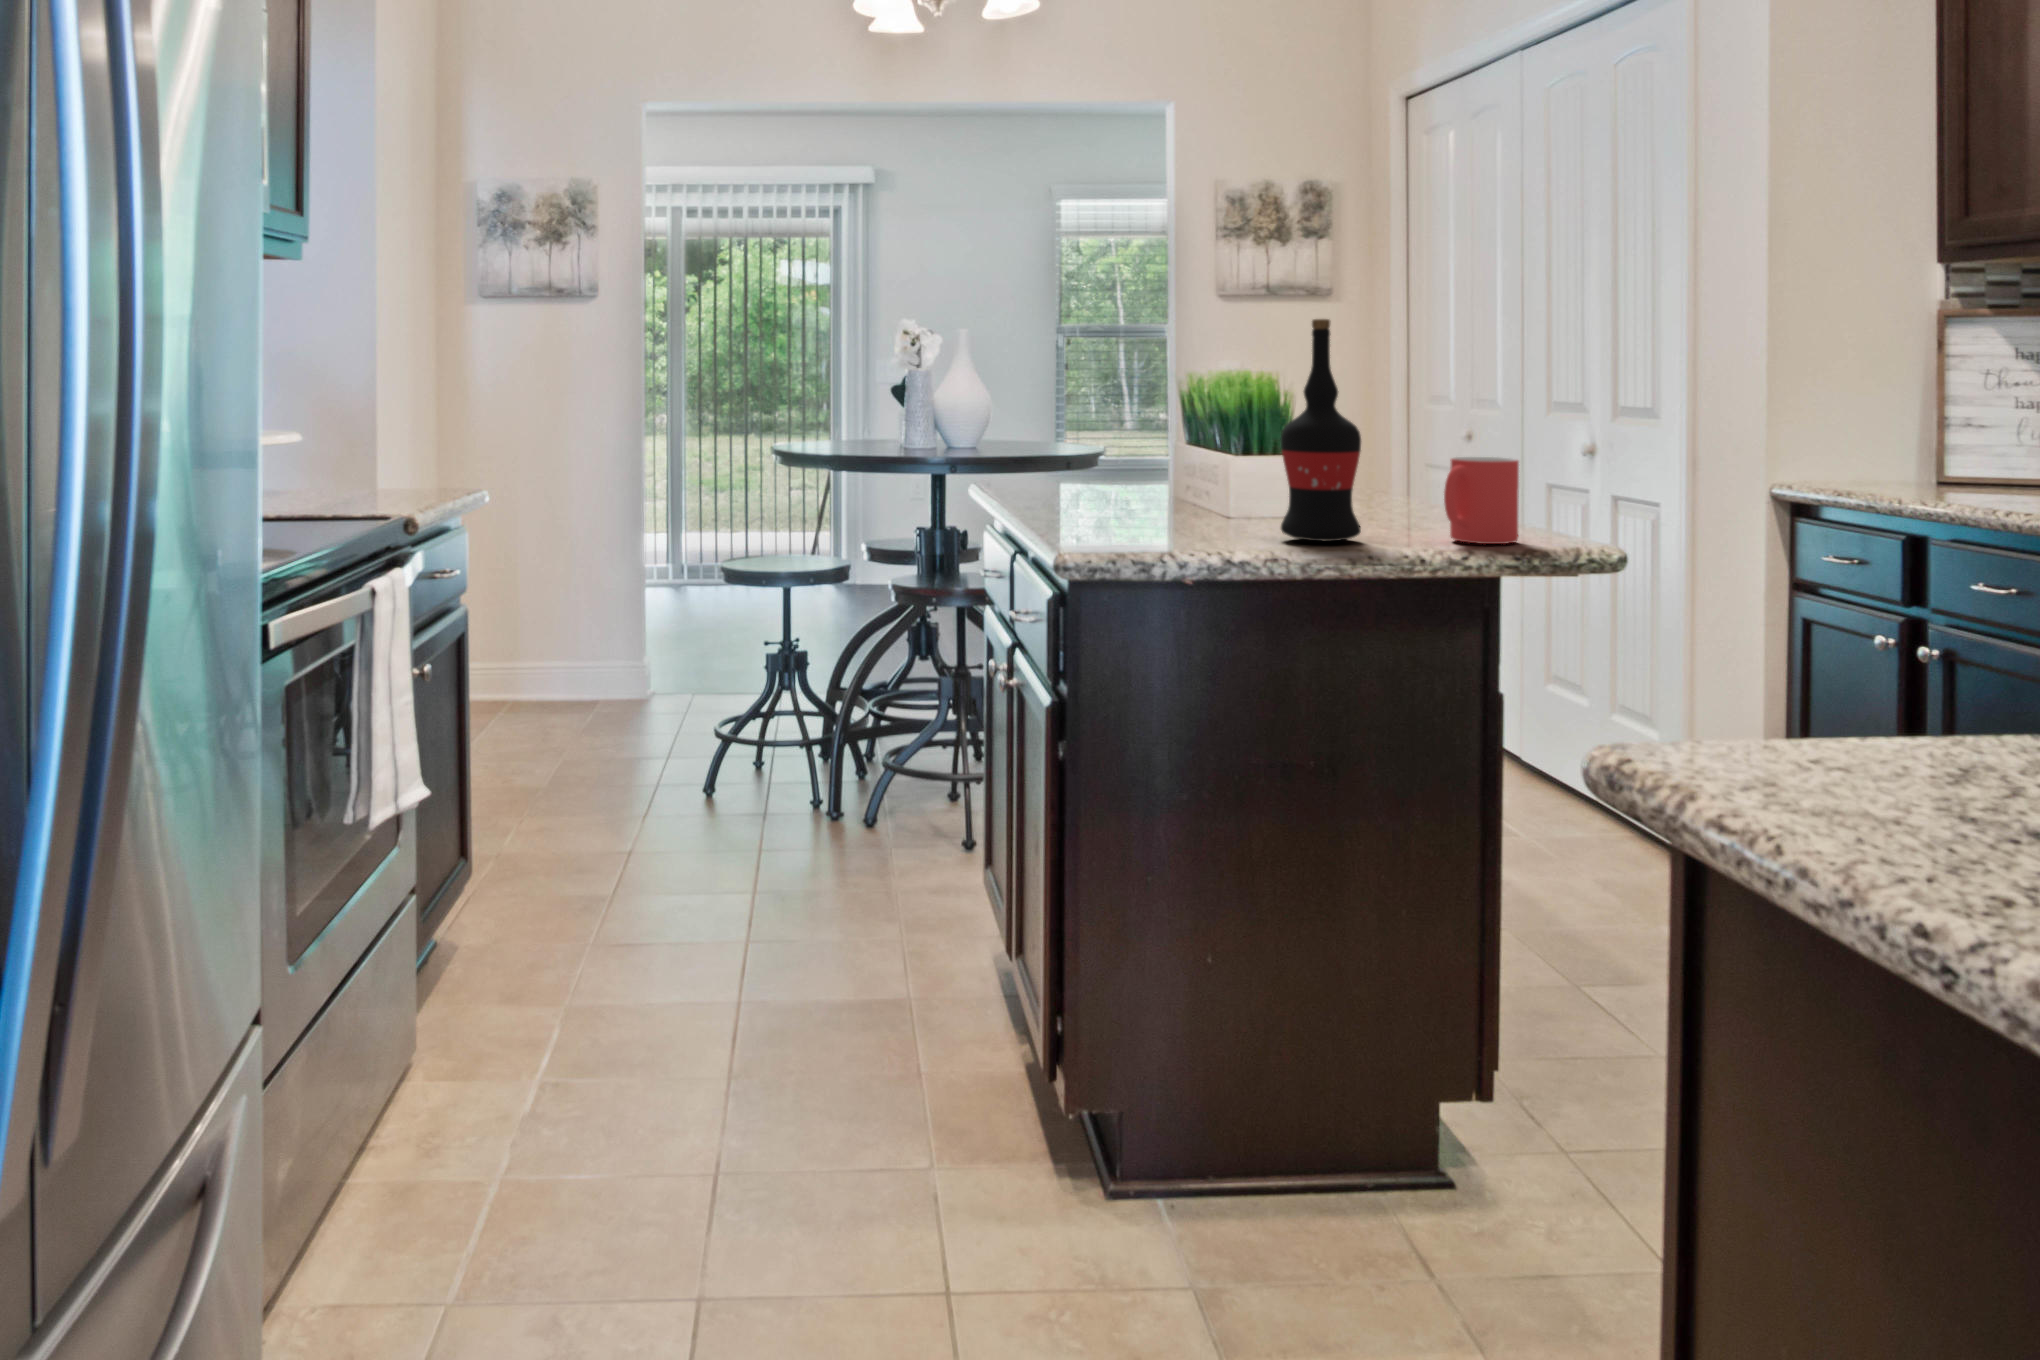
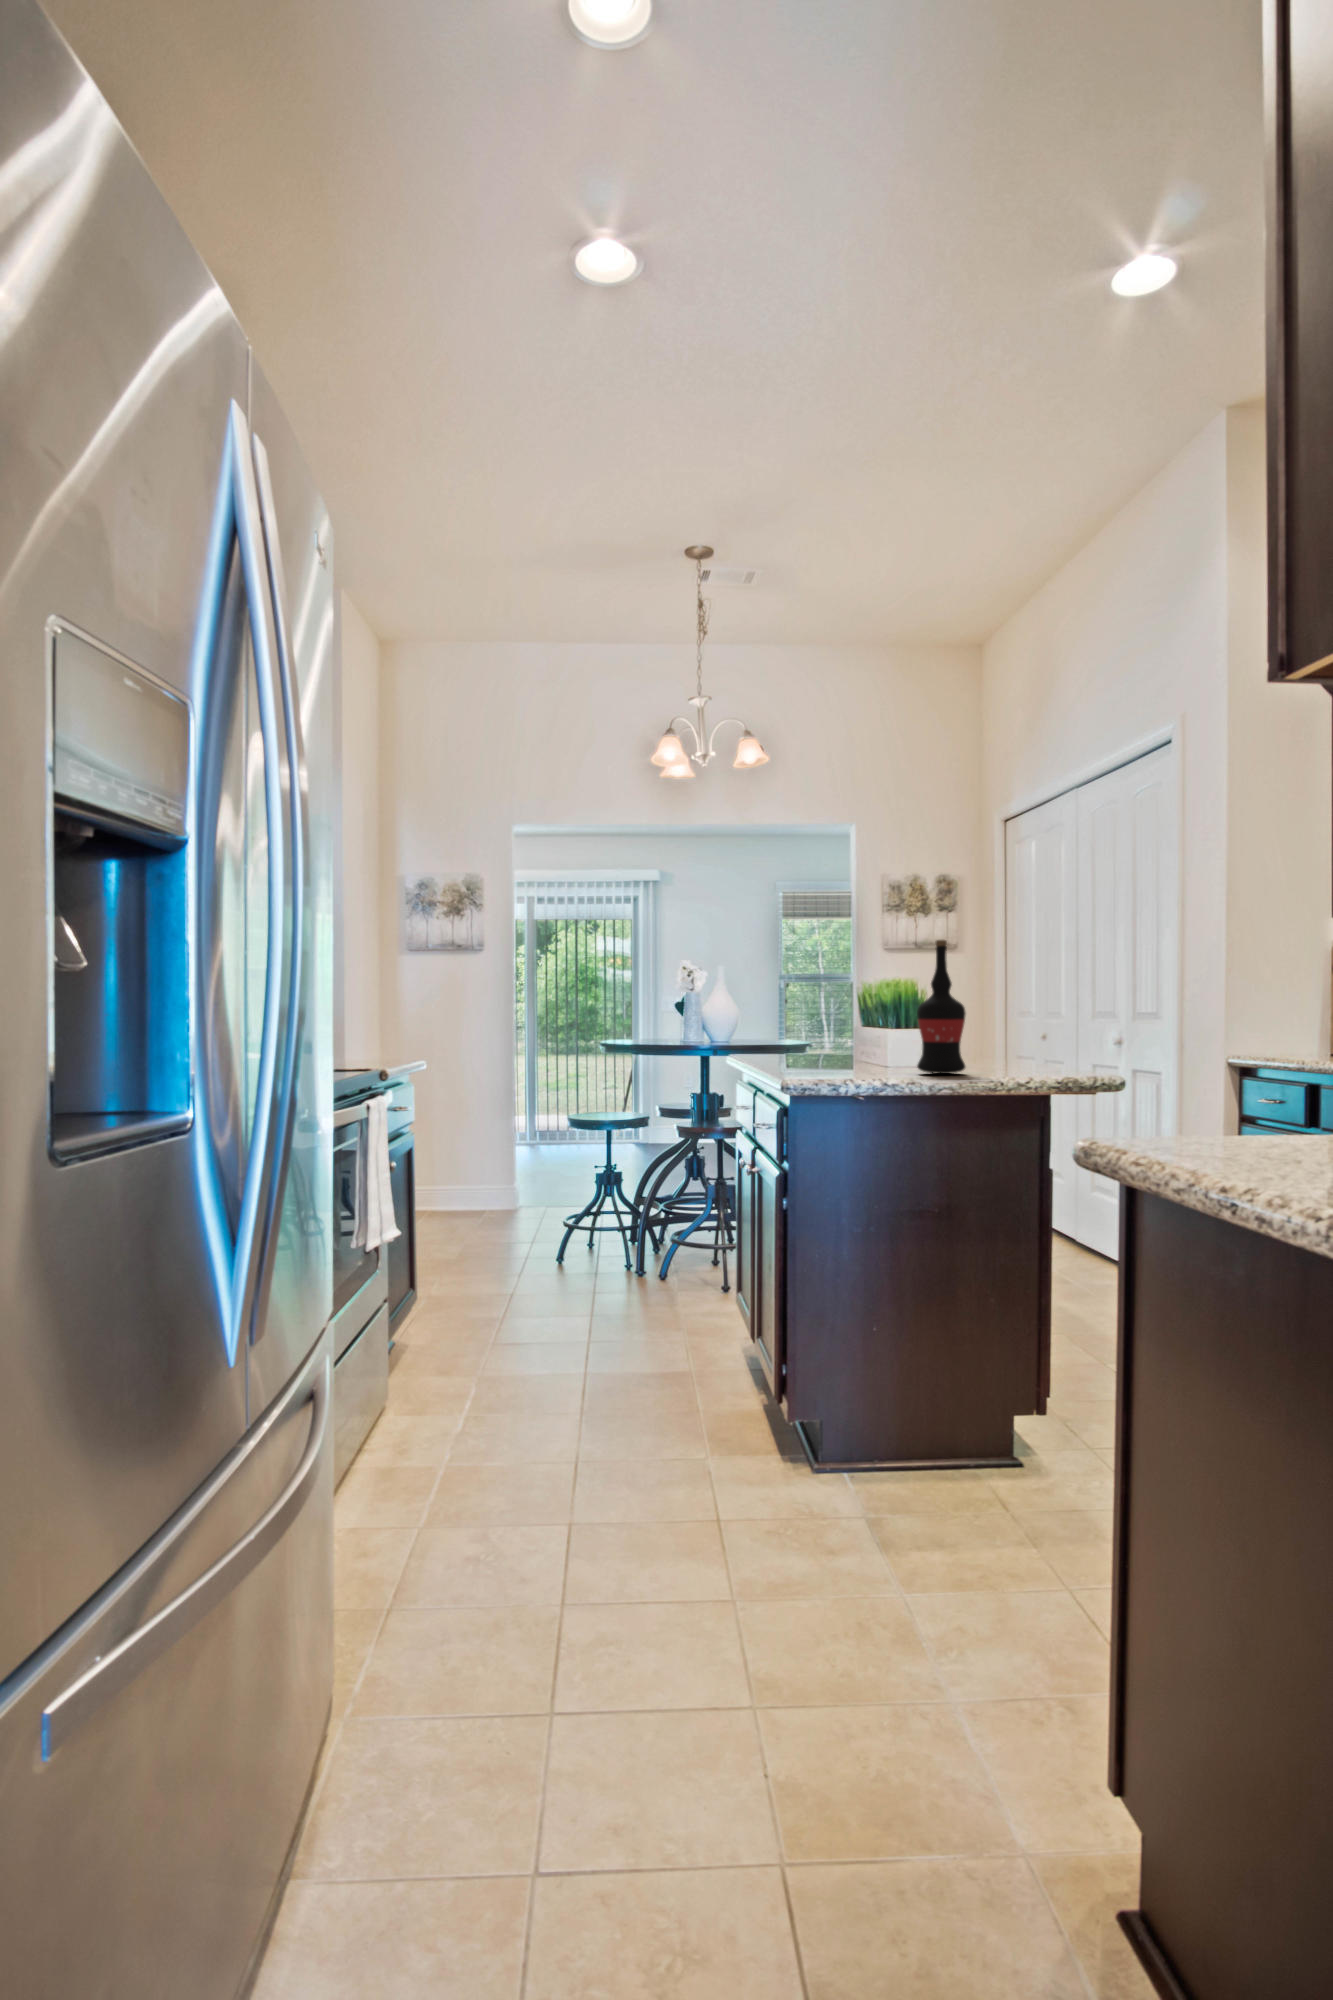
mug: present [1444,457,1519,544] -> none [1015,1023,1060,1074]

